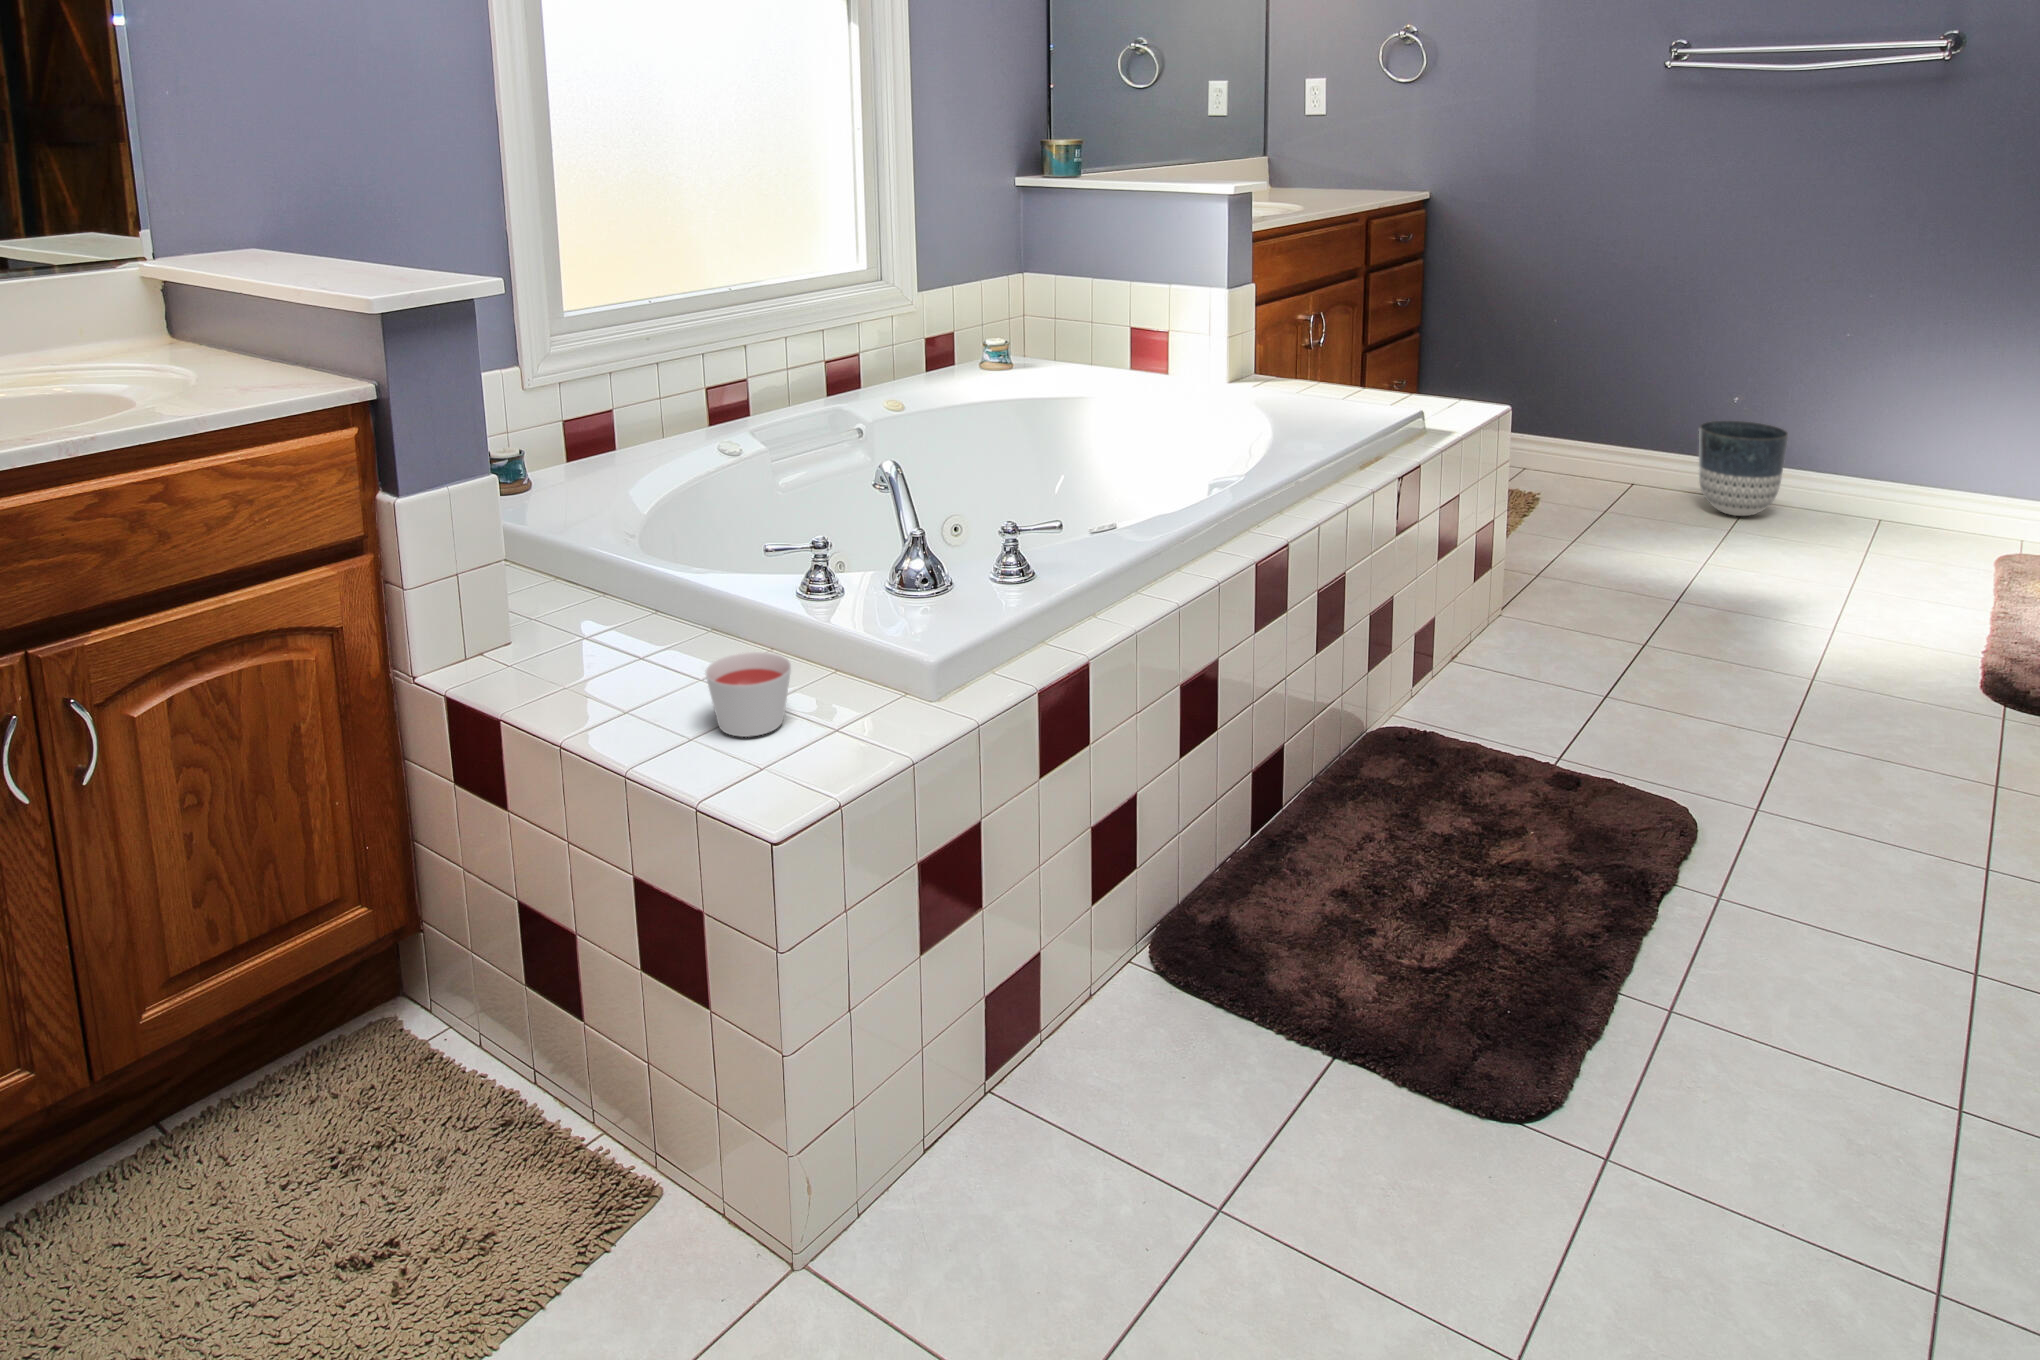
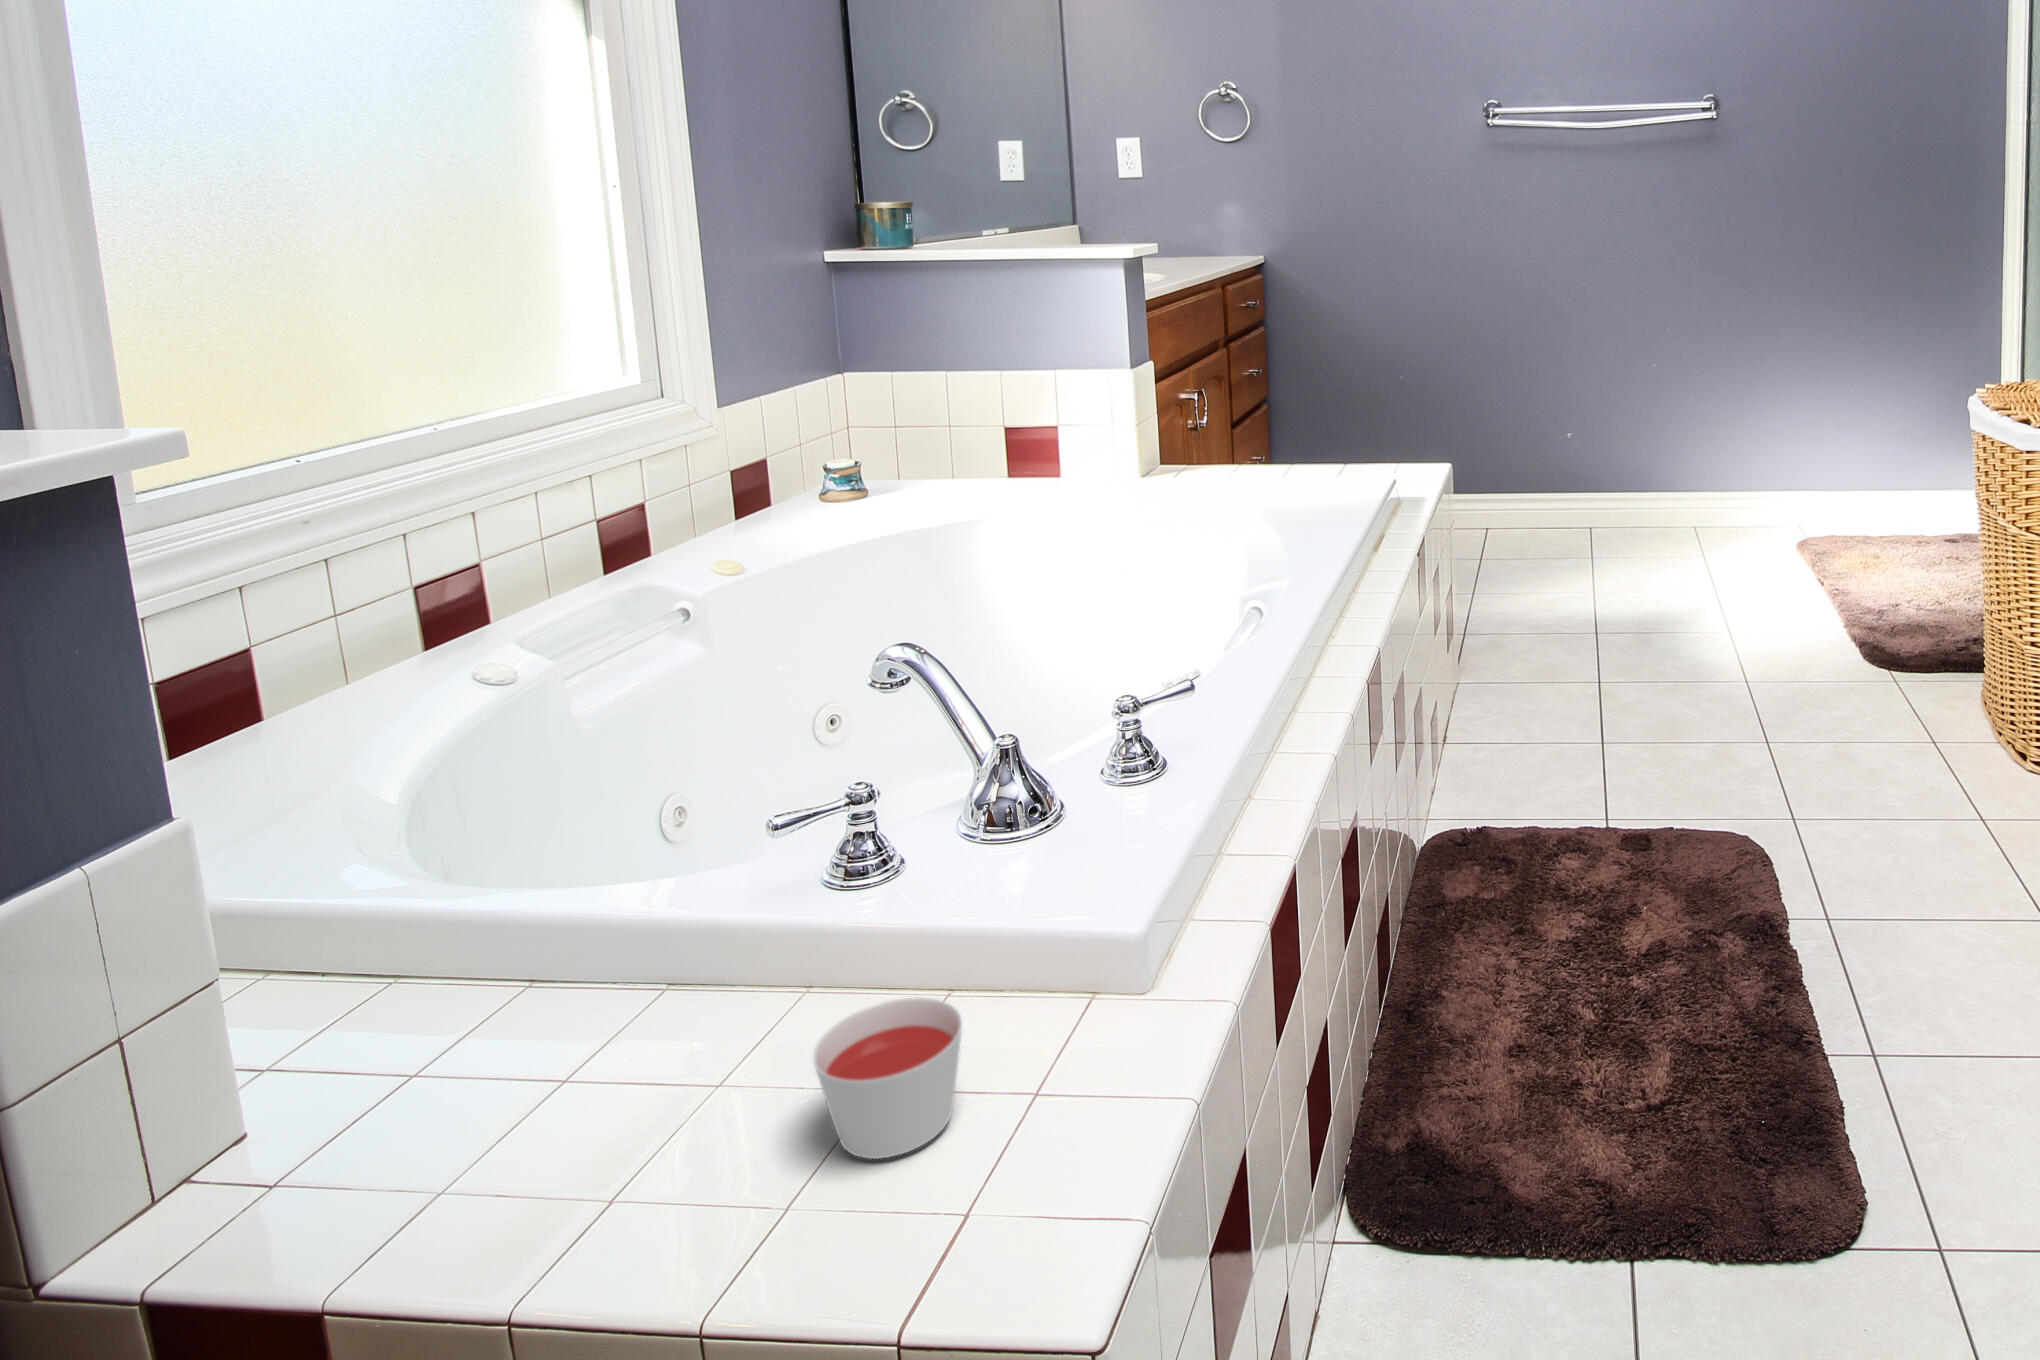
planter: present [1699,421,1788,516] -> none [1551,449,1626,539]

